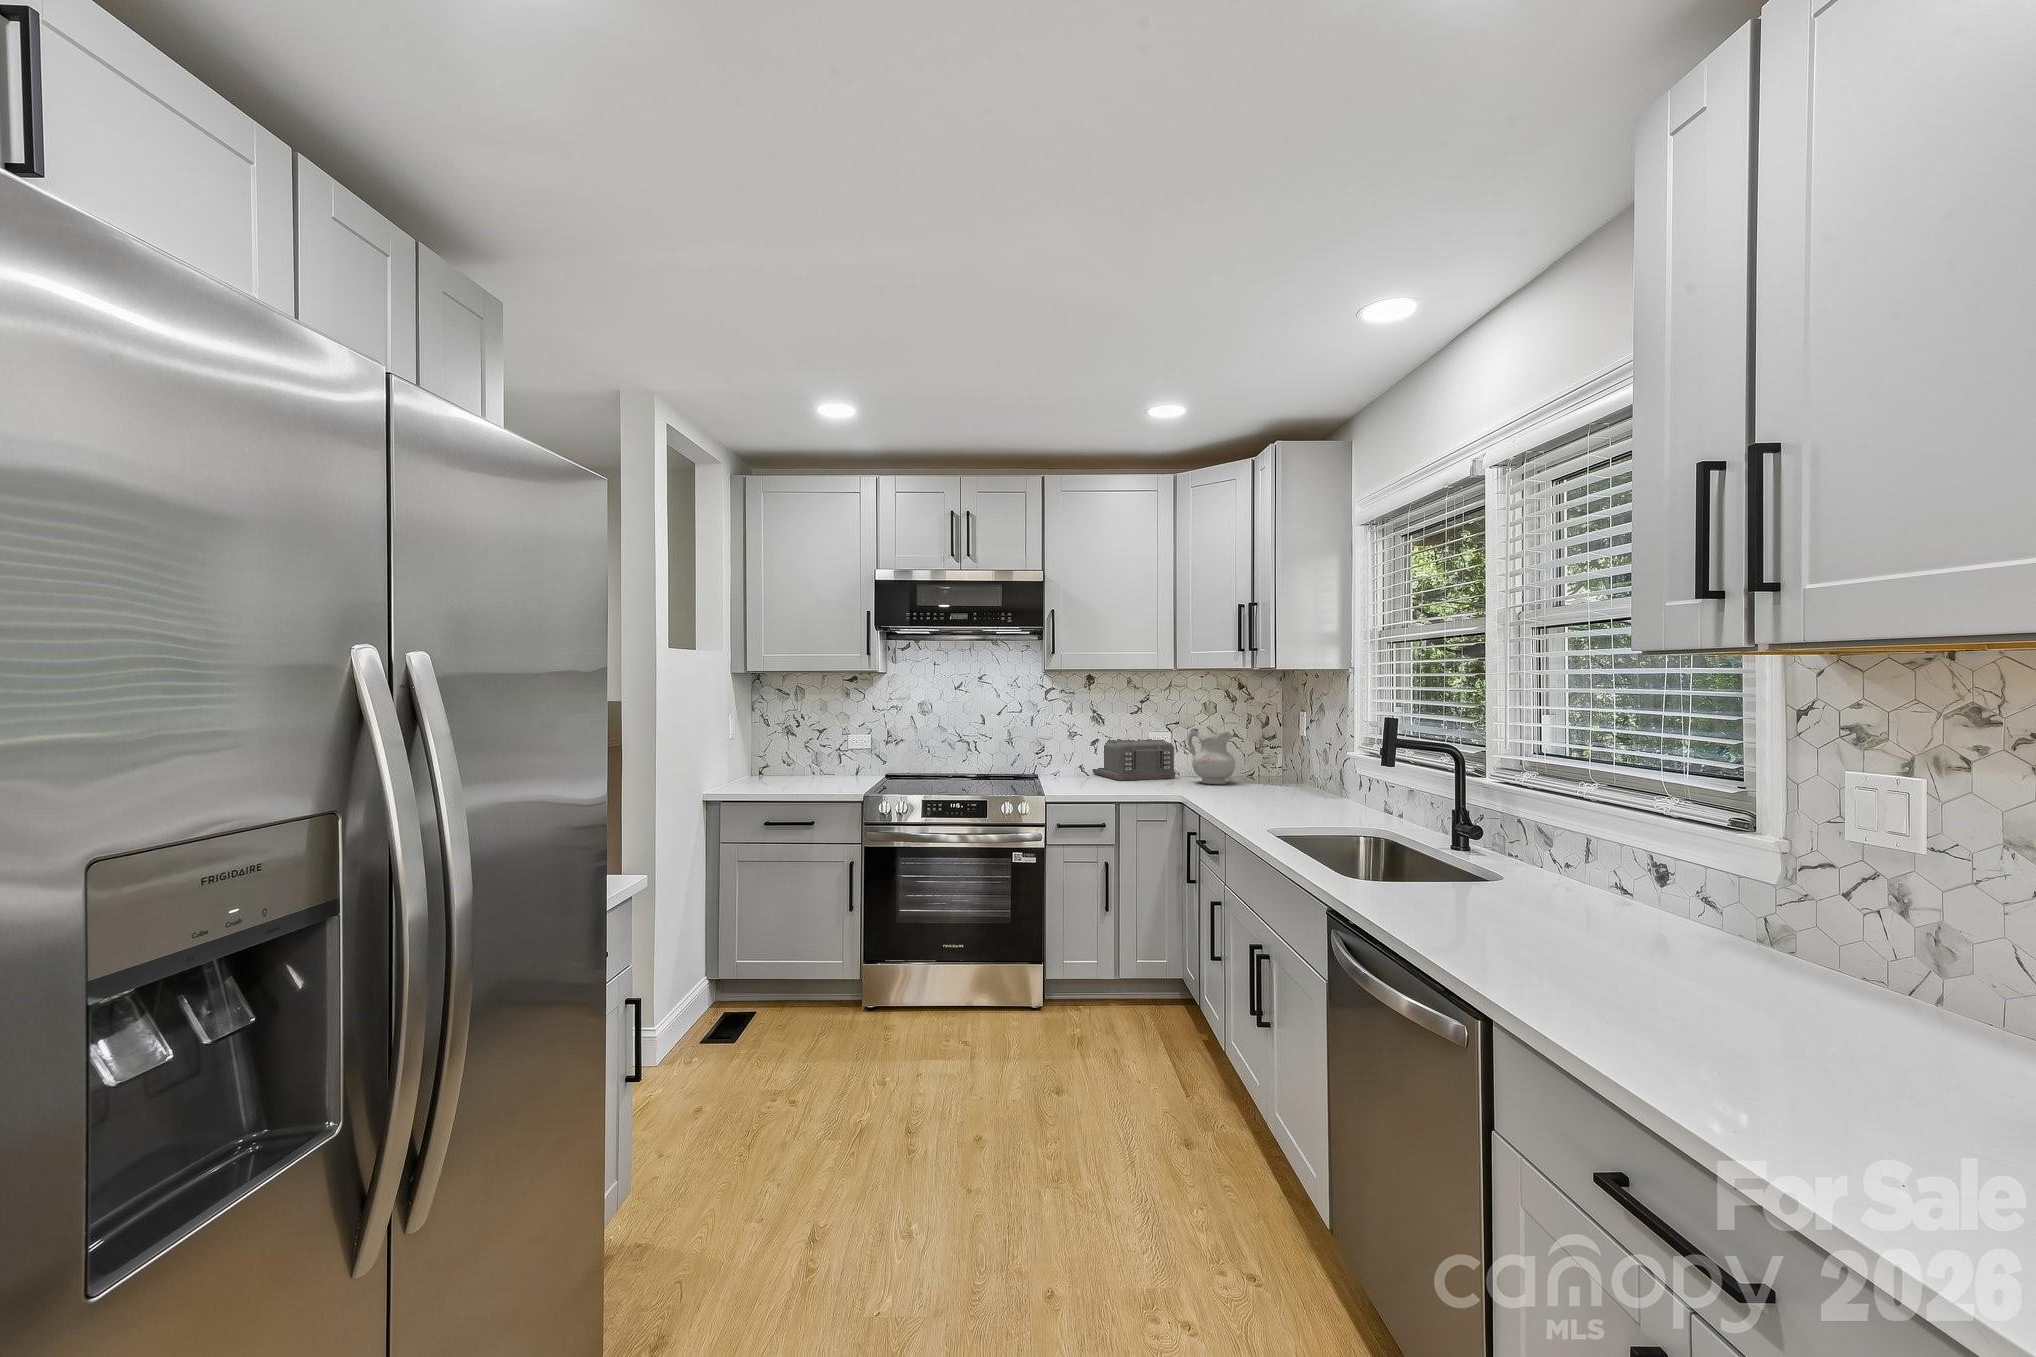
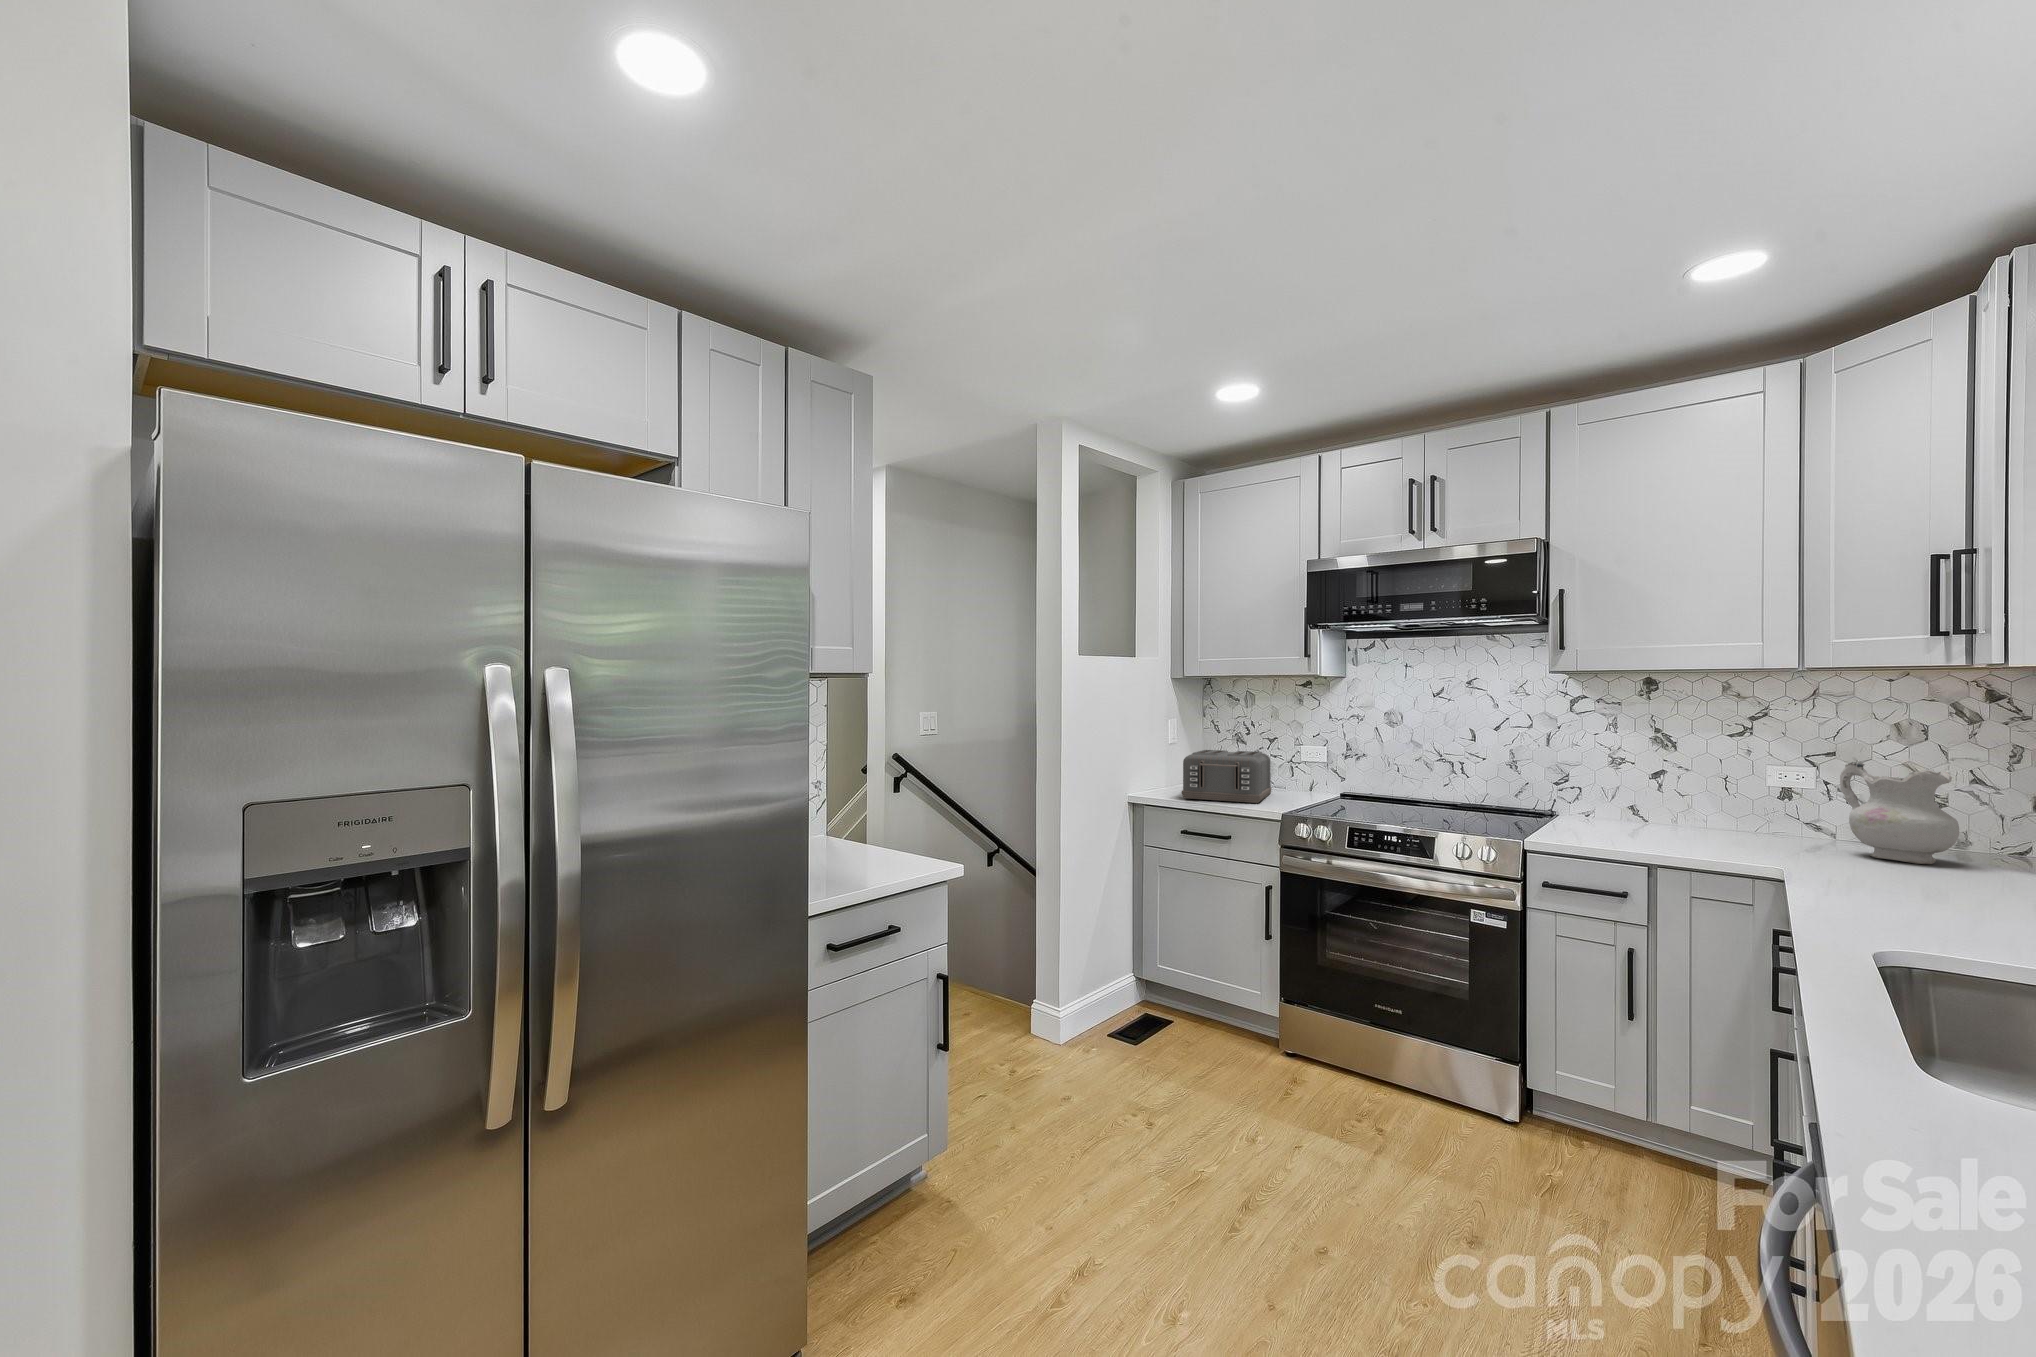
toaster: present [1092,739,1176,780] -> present [1182,750,1271,803]

